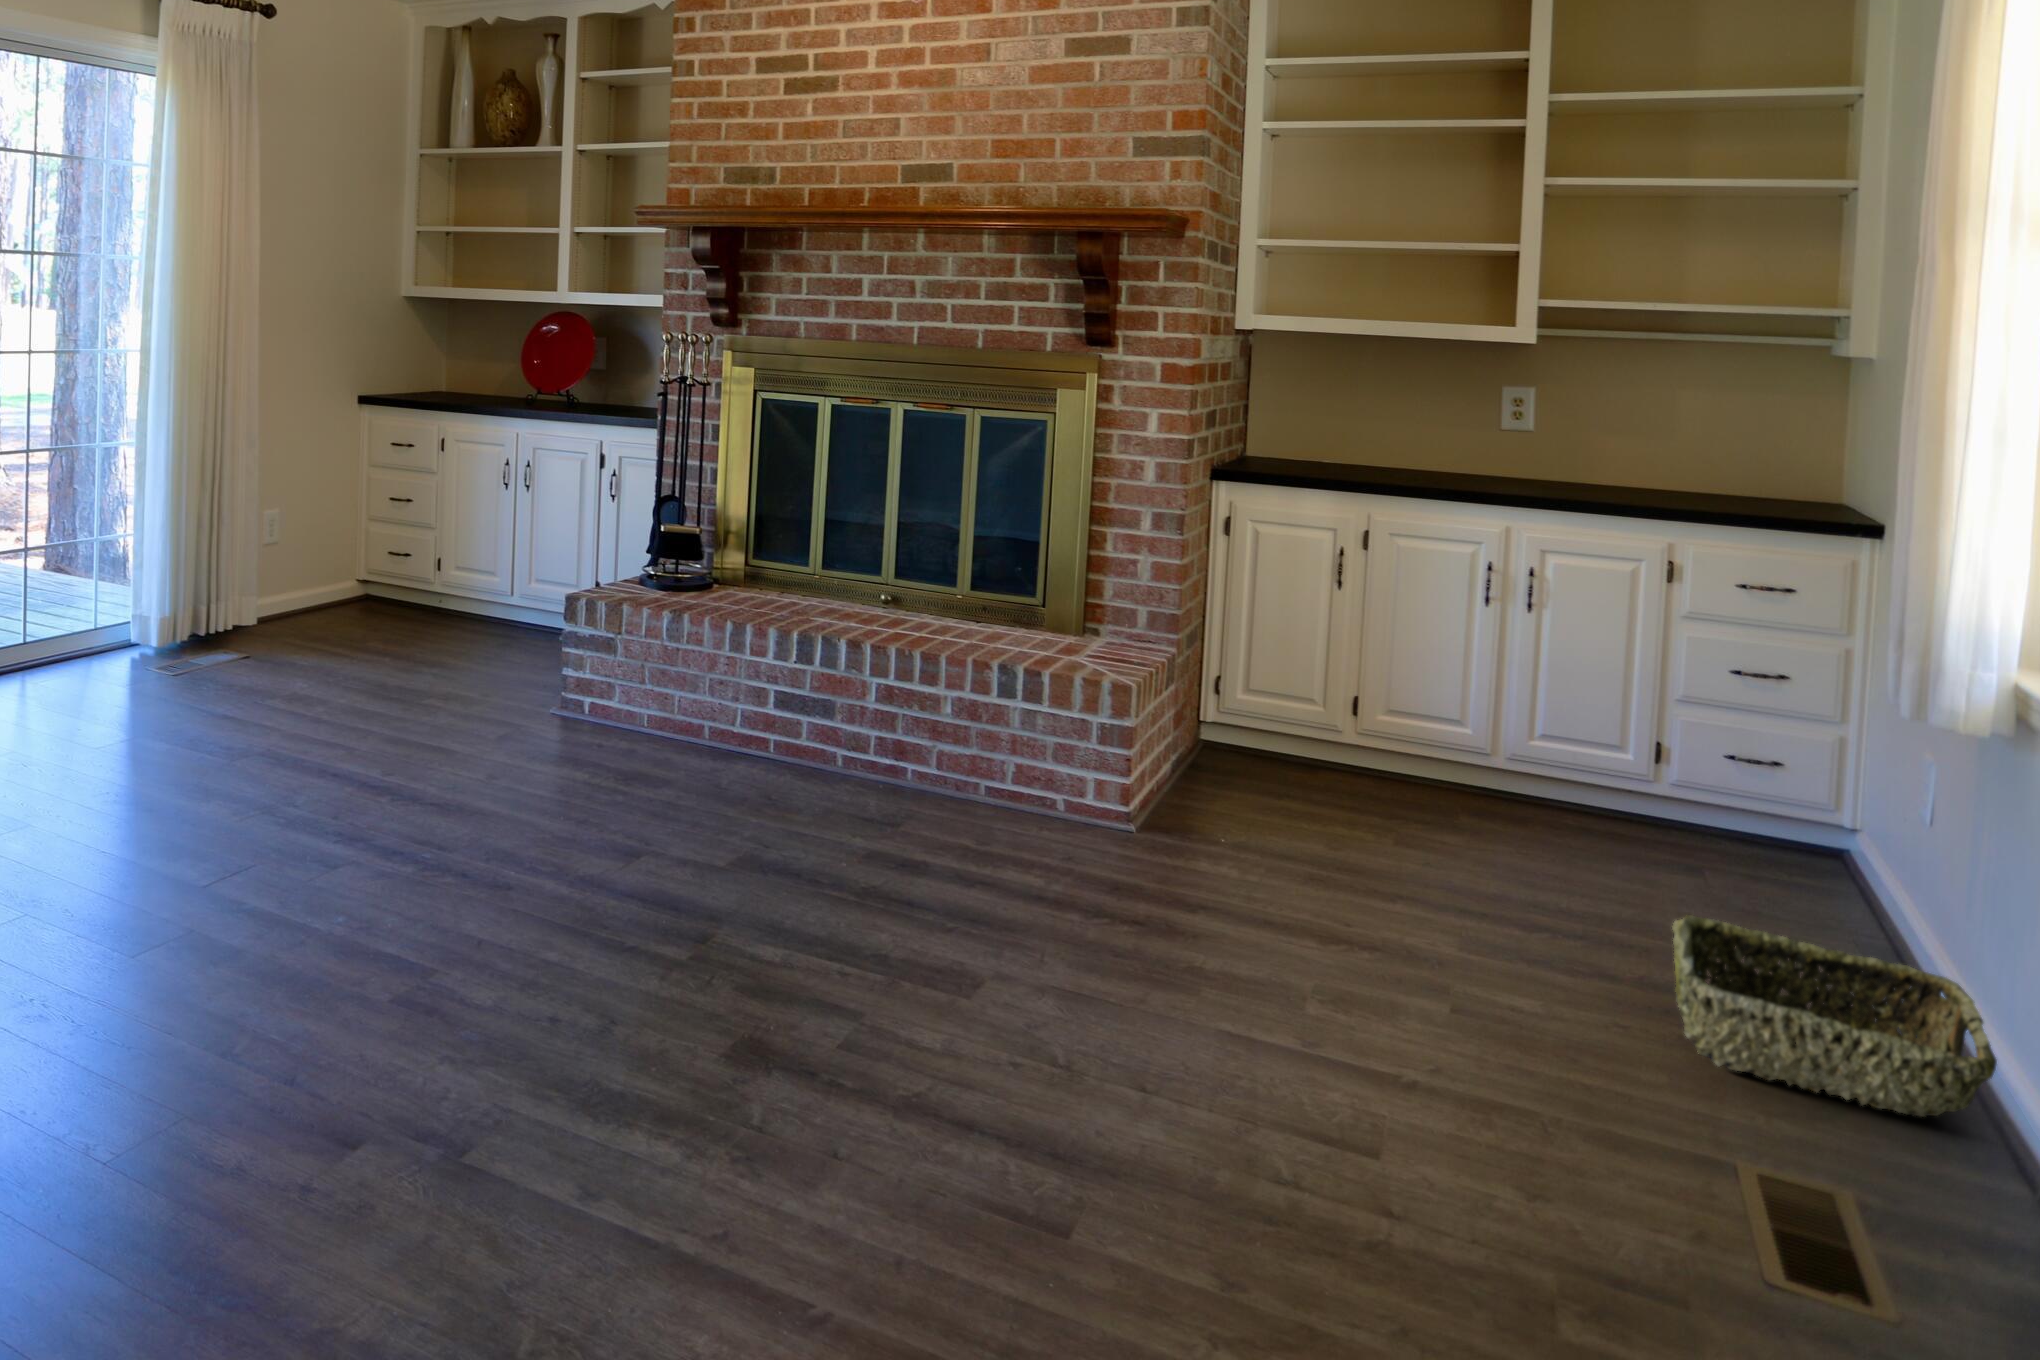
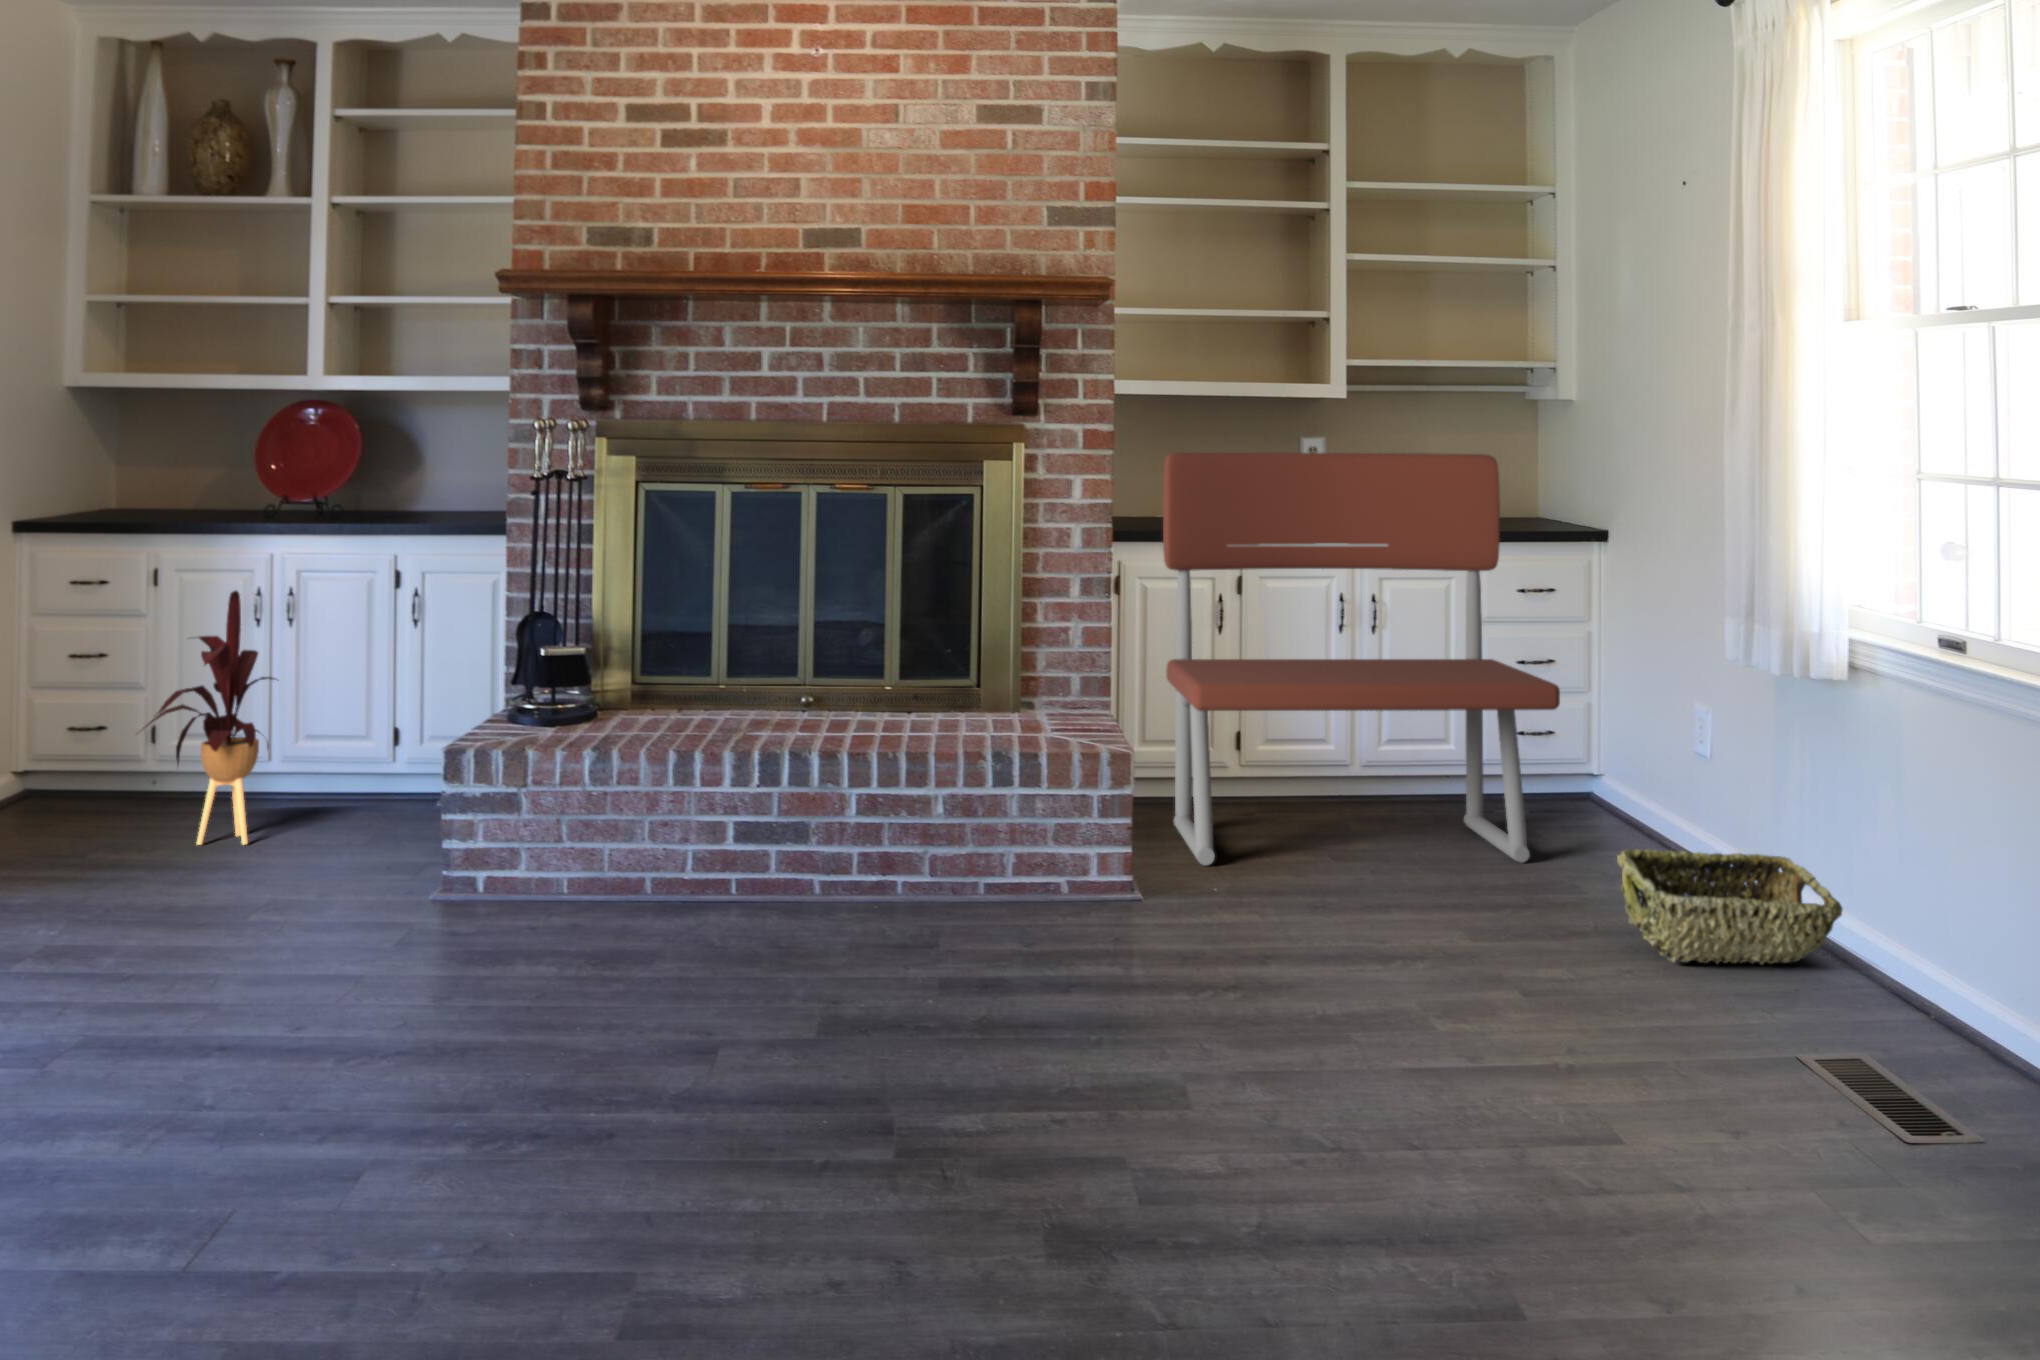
bench: none [1227,391,1706,898] -> present [1163,452,1560,865]
house plant: none [421,450,517,640] -> present [143,591,275,845]

